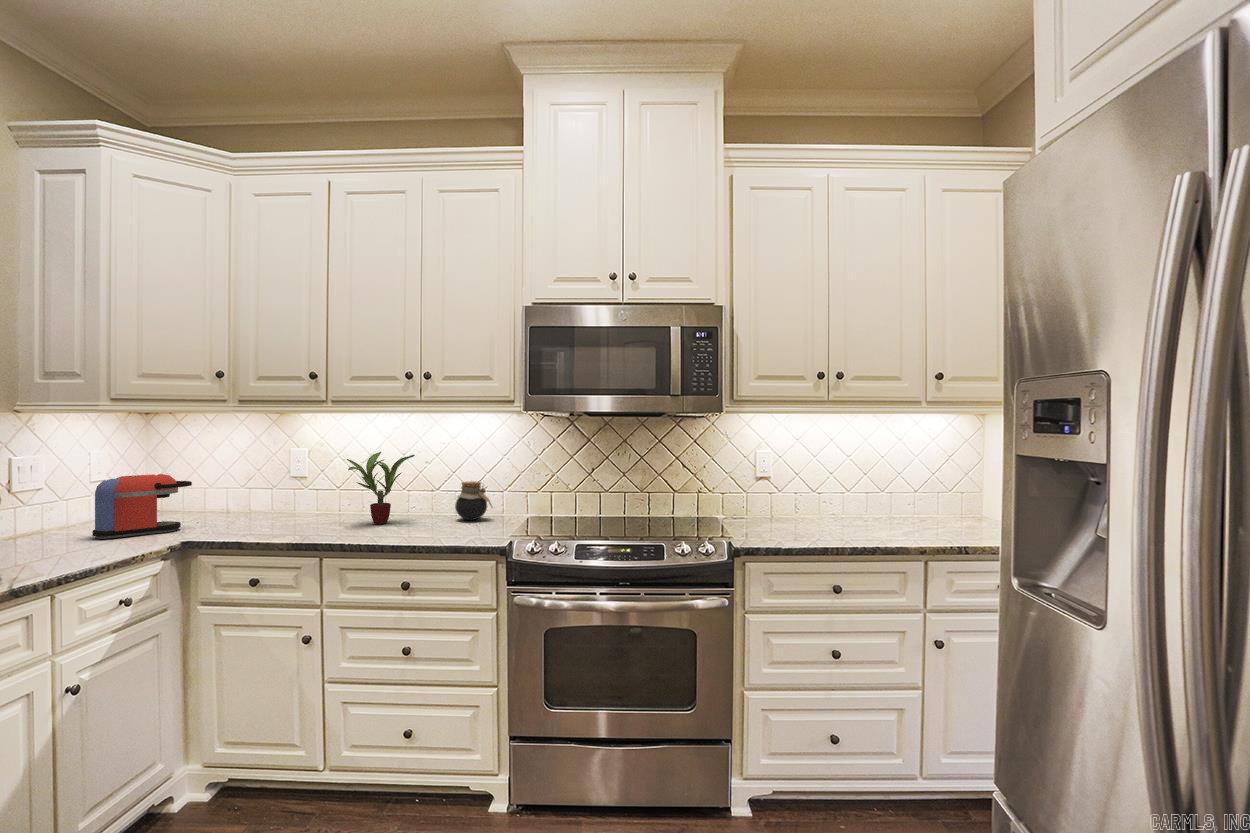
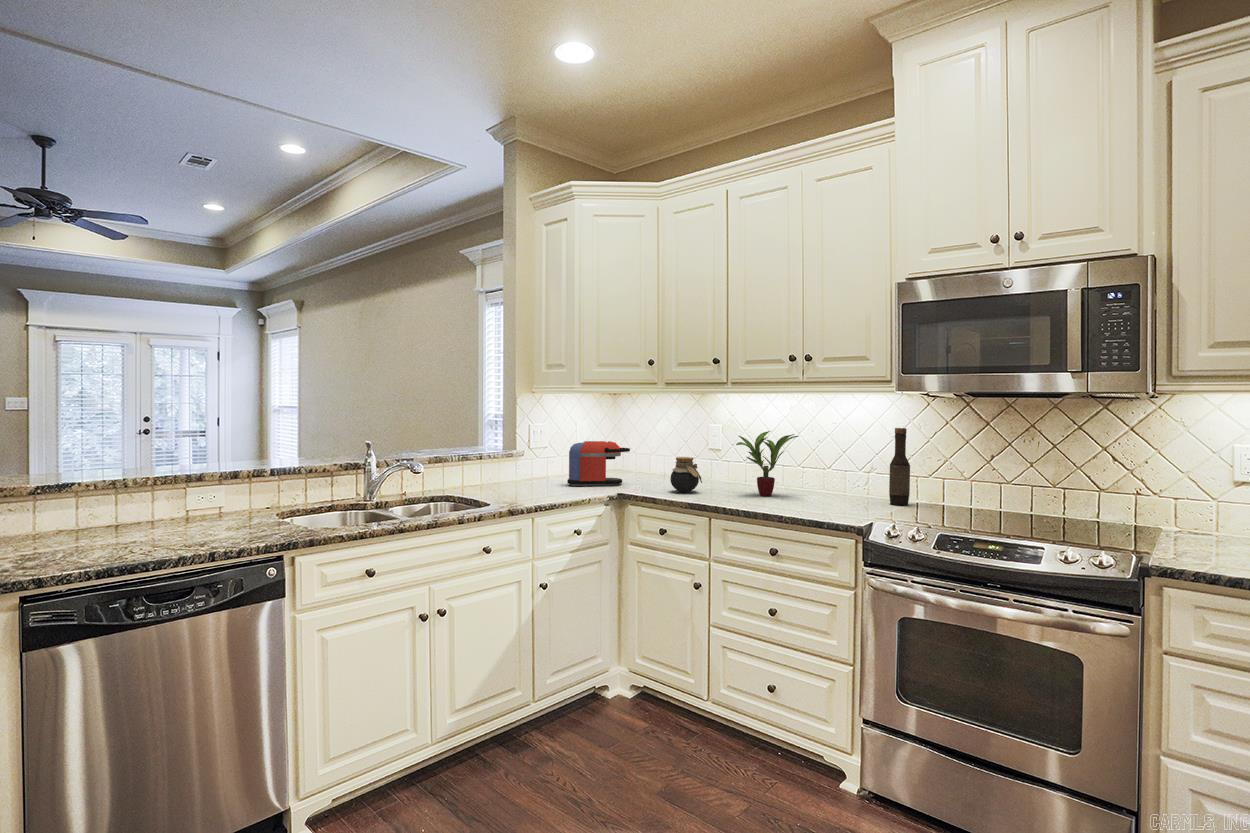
bottle: none [509,444,527,519] -> present [889,428,910,505]
jar: present [455,481,492,520] -> present [670,457,702,492]

